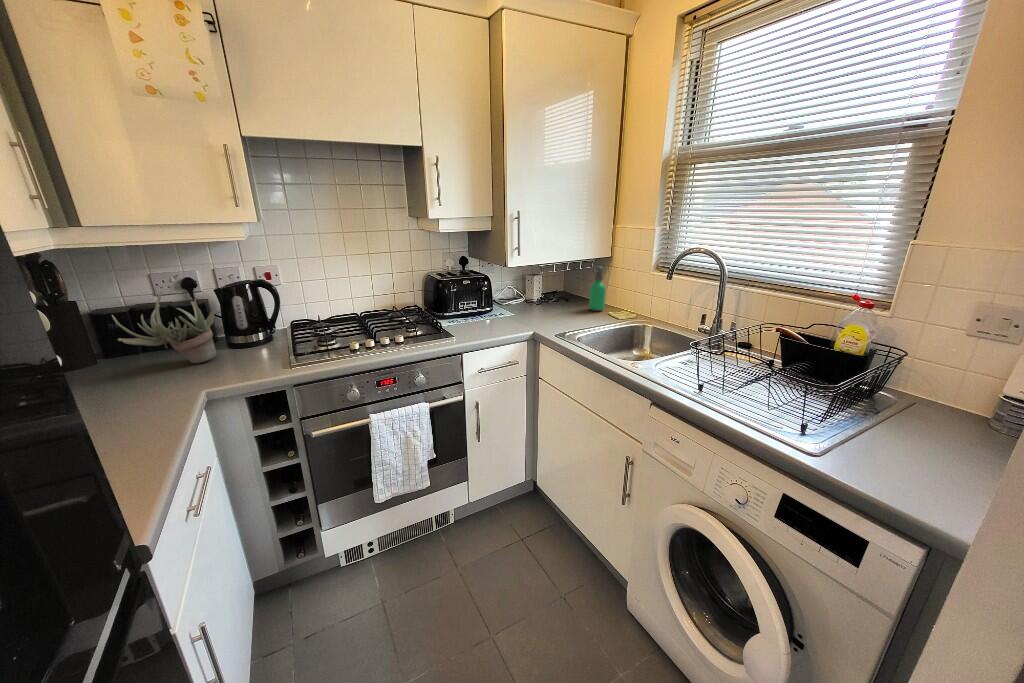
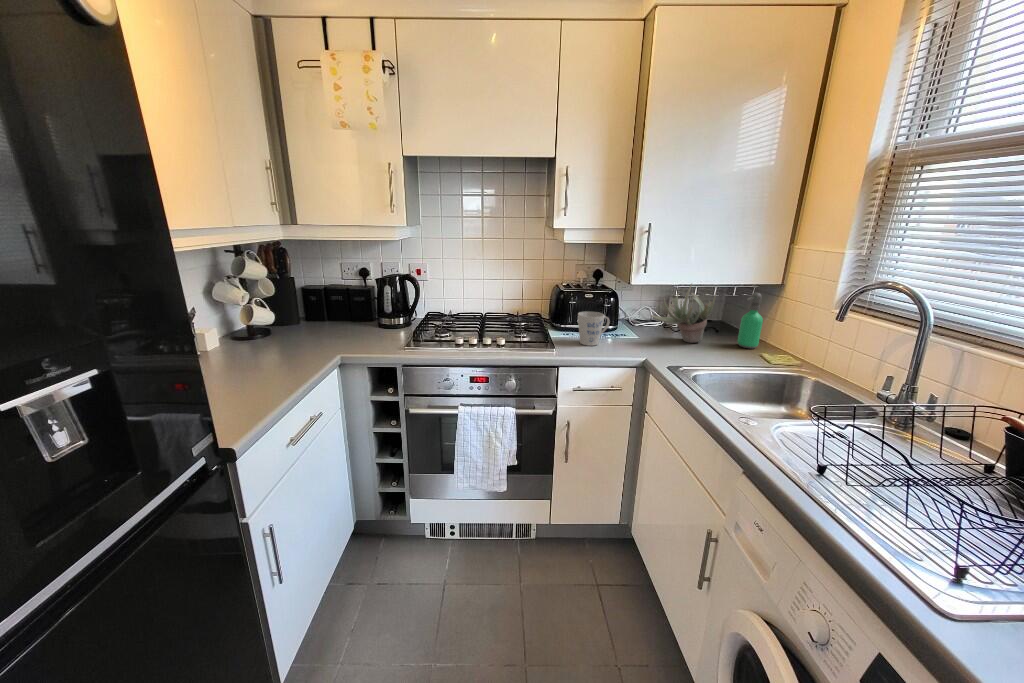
succulent plant: present [112,291,216,363] -> present [651,284,716,343]
mug: none [466,297,493,329] -> present [578,311,610,346]

